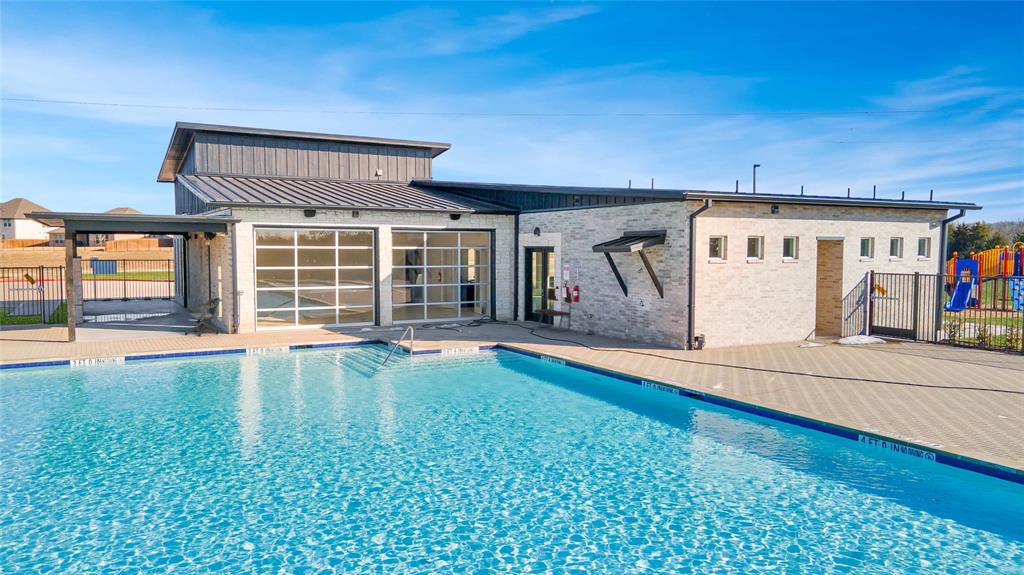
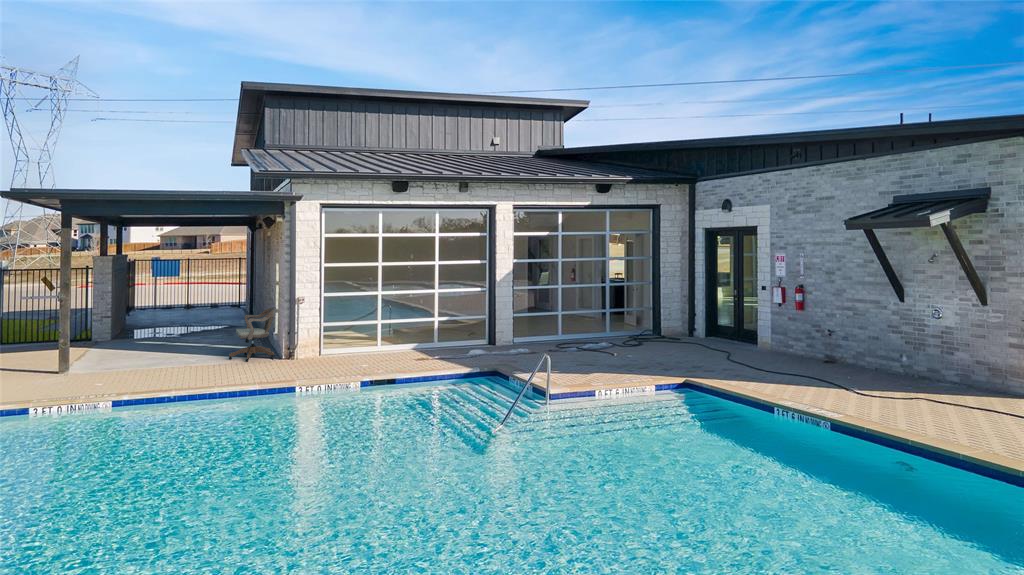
bench: present [534,288,572,332] -> none [726,290,792,358]

